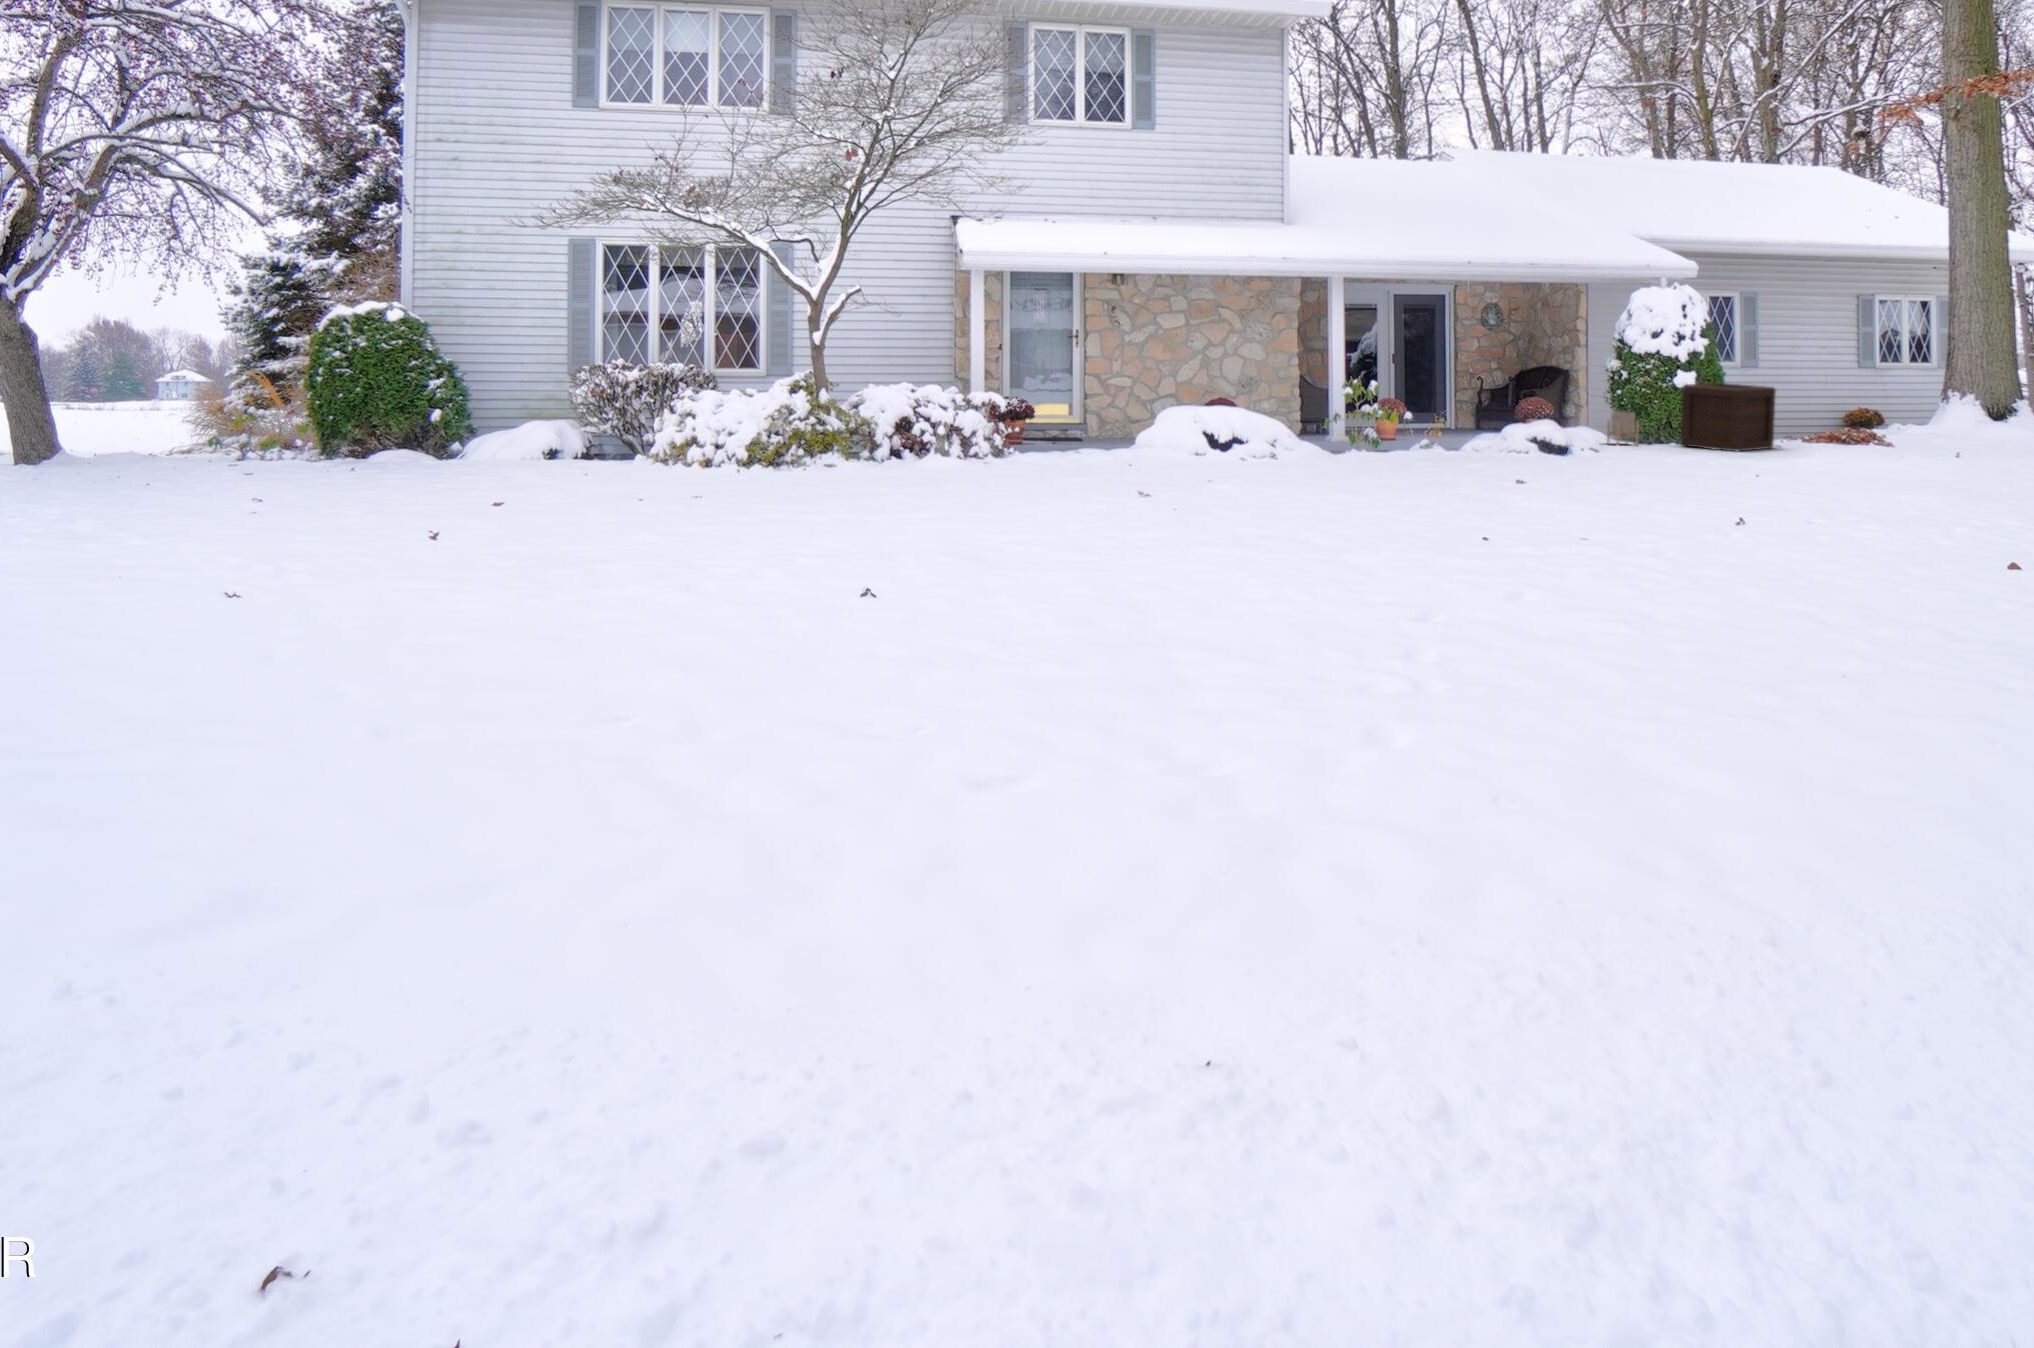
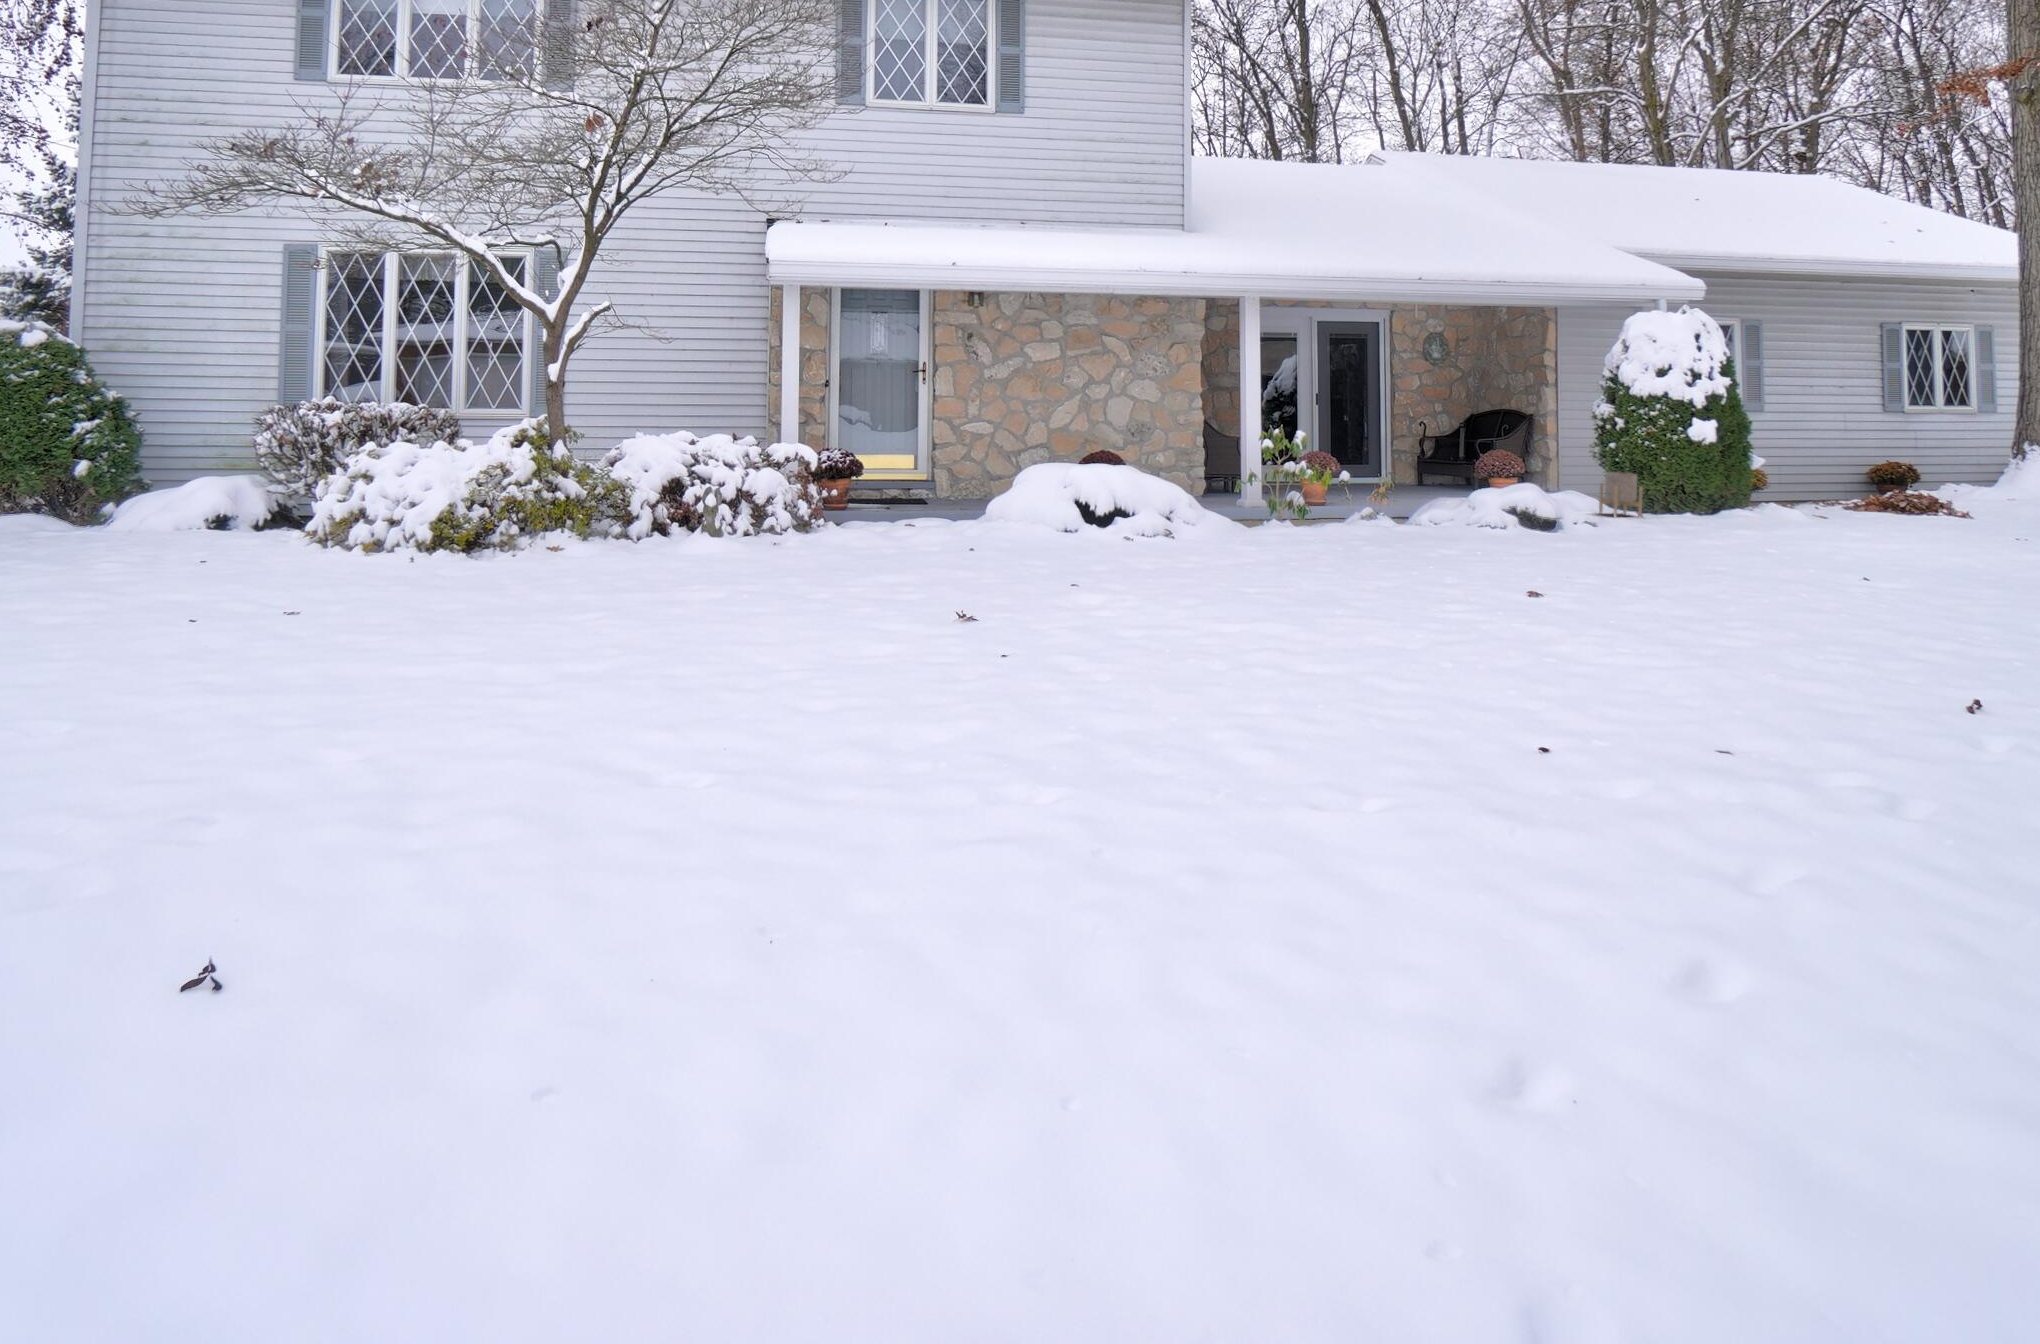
wooden crate: present [1681,383,1776,451] -> none [1699,436,1827,530]

